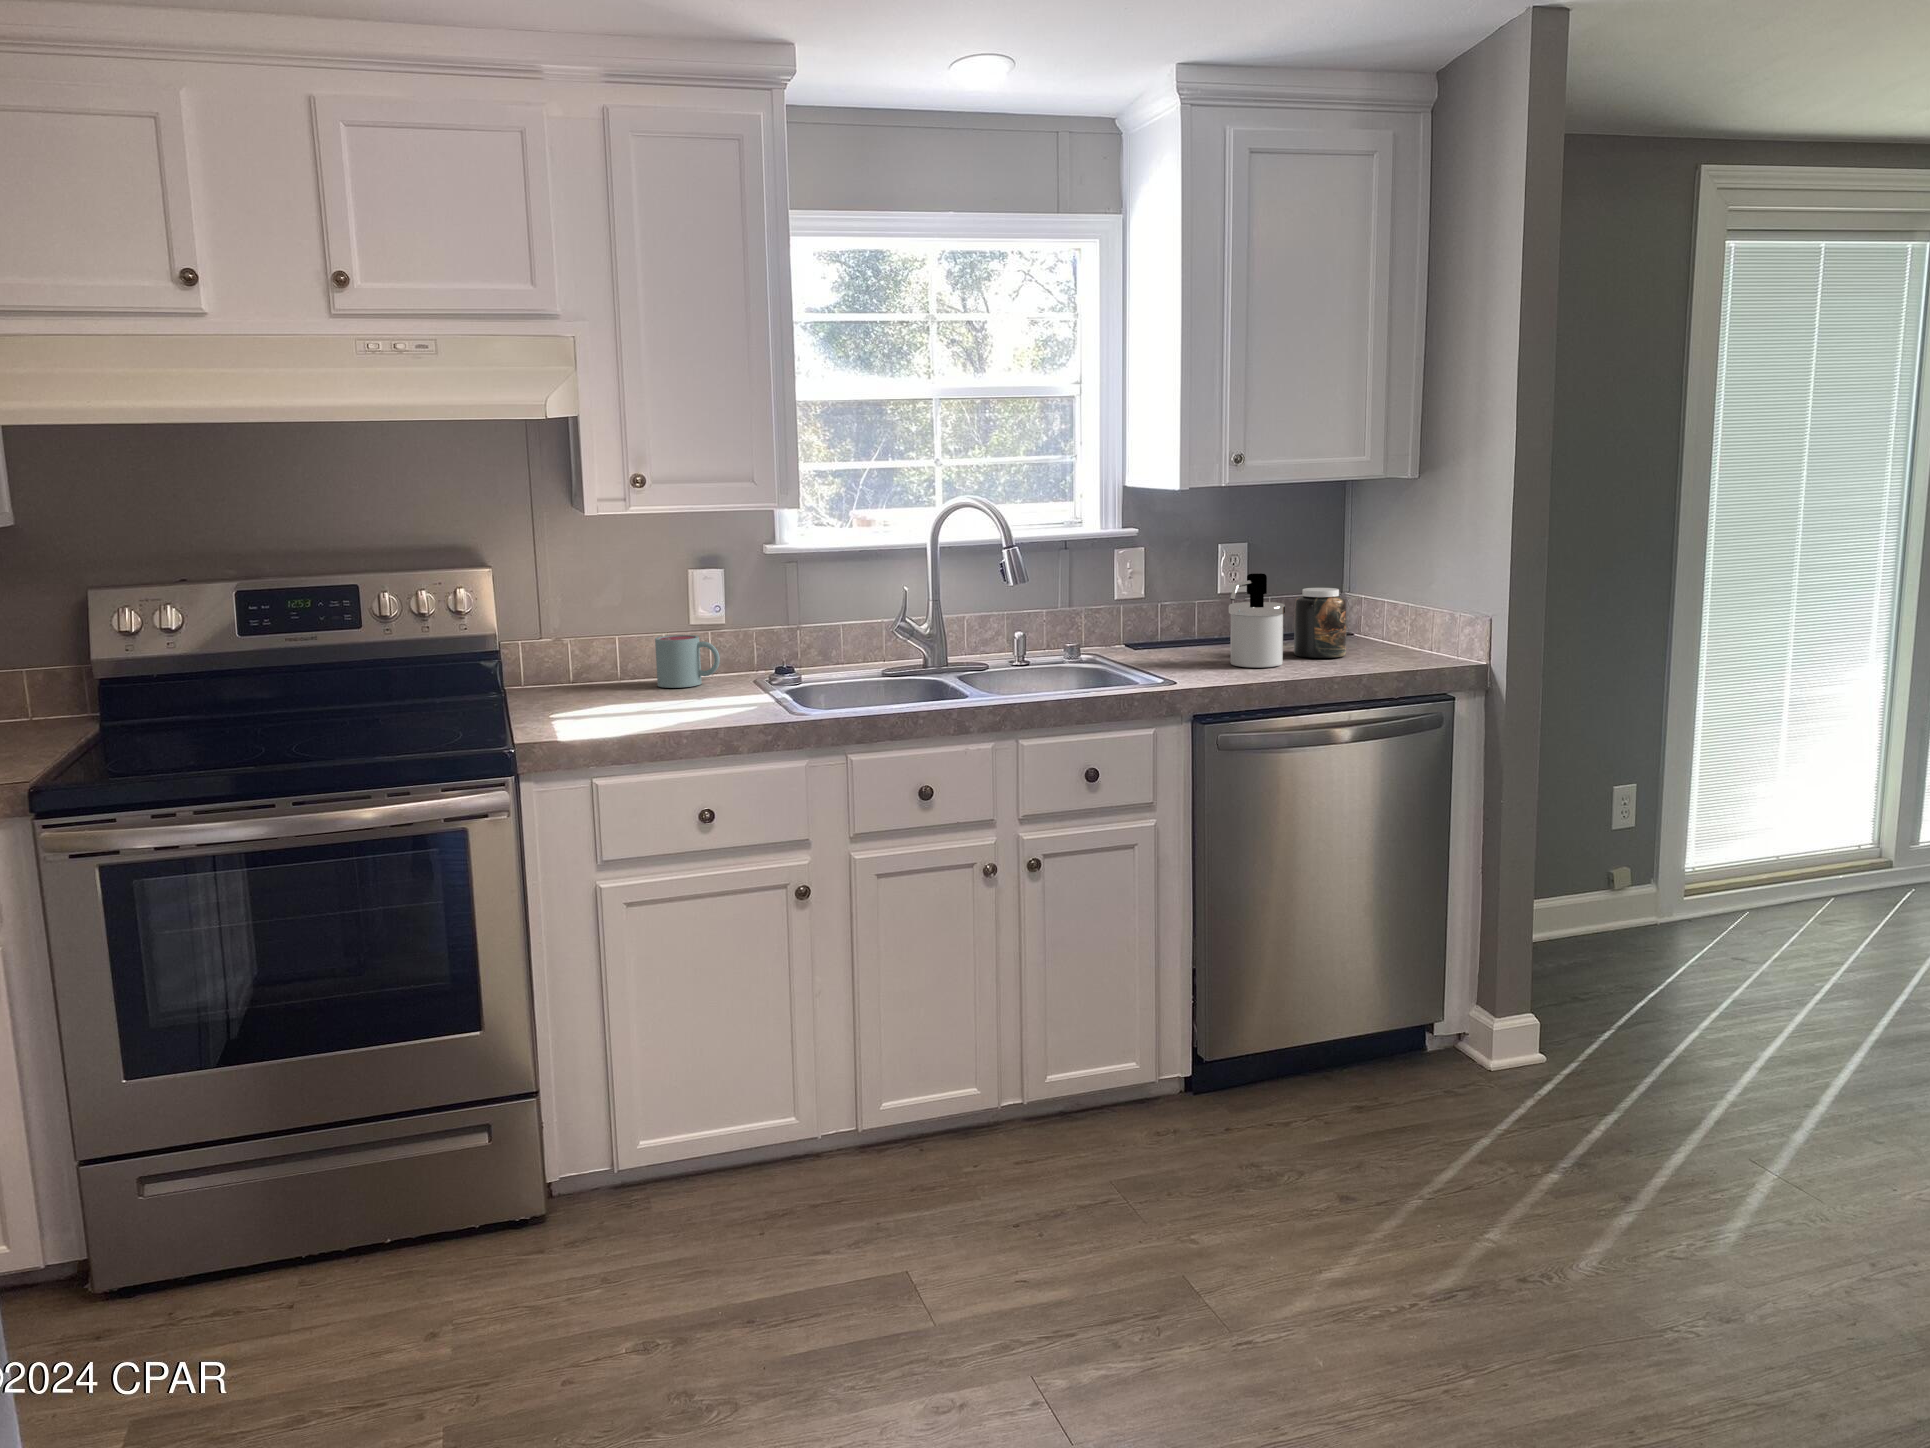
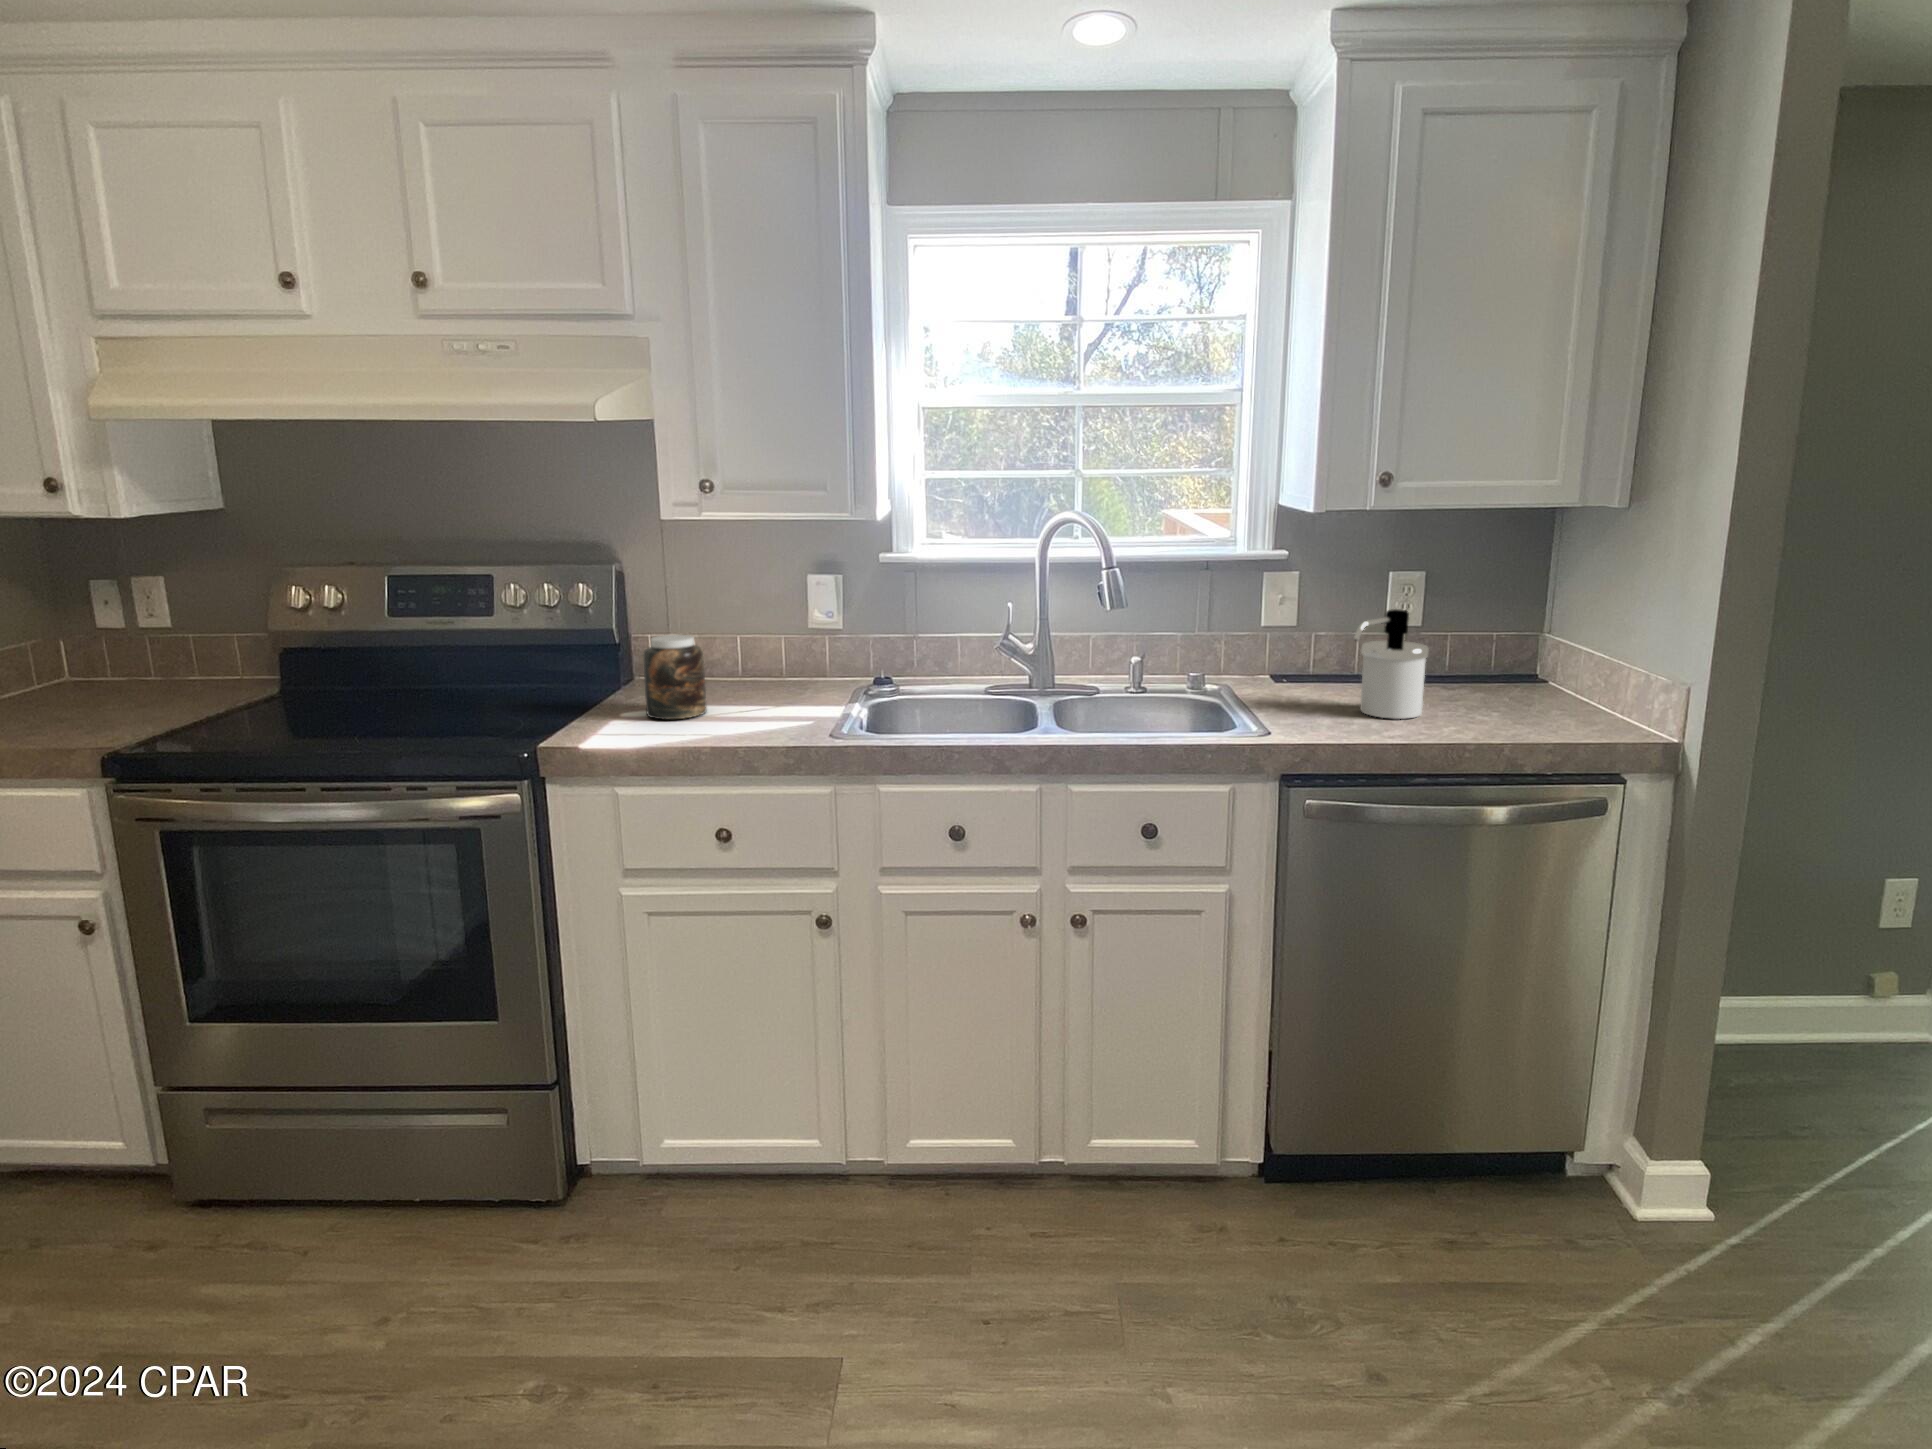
jar: present [1294,588,1347,658] -> present [643,635,707,719]
mug: present [655,635,720,688] -> none [758,638,816,692]

